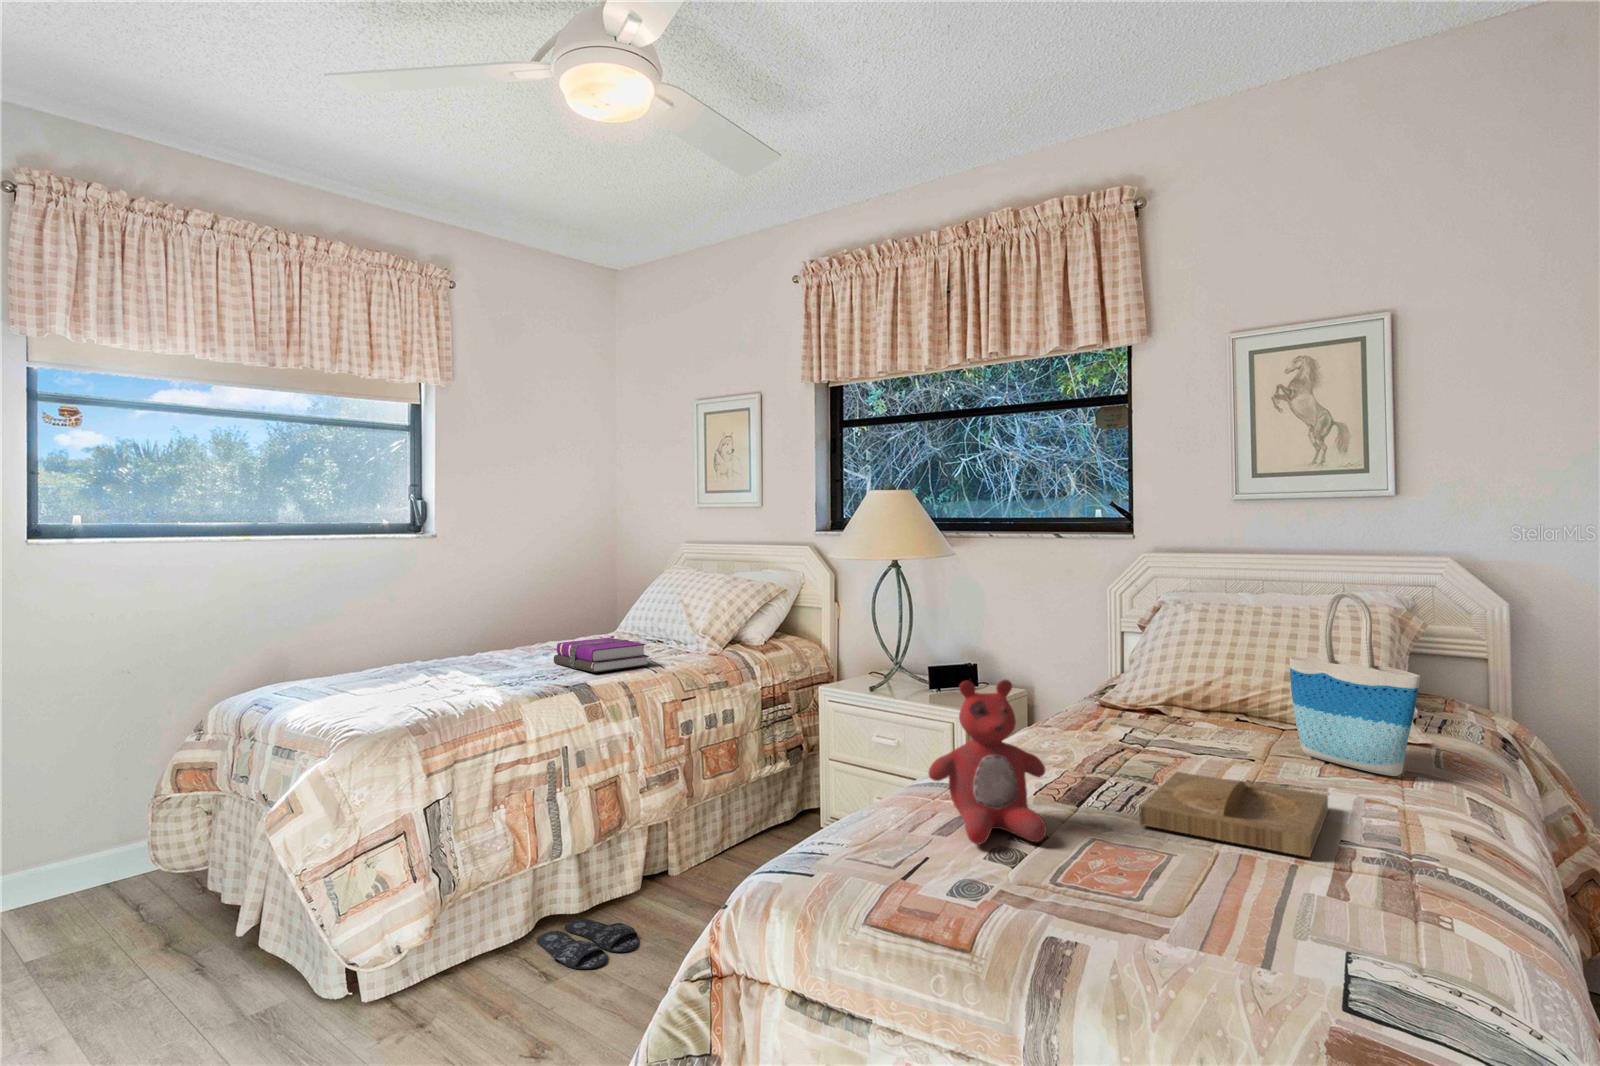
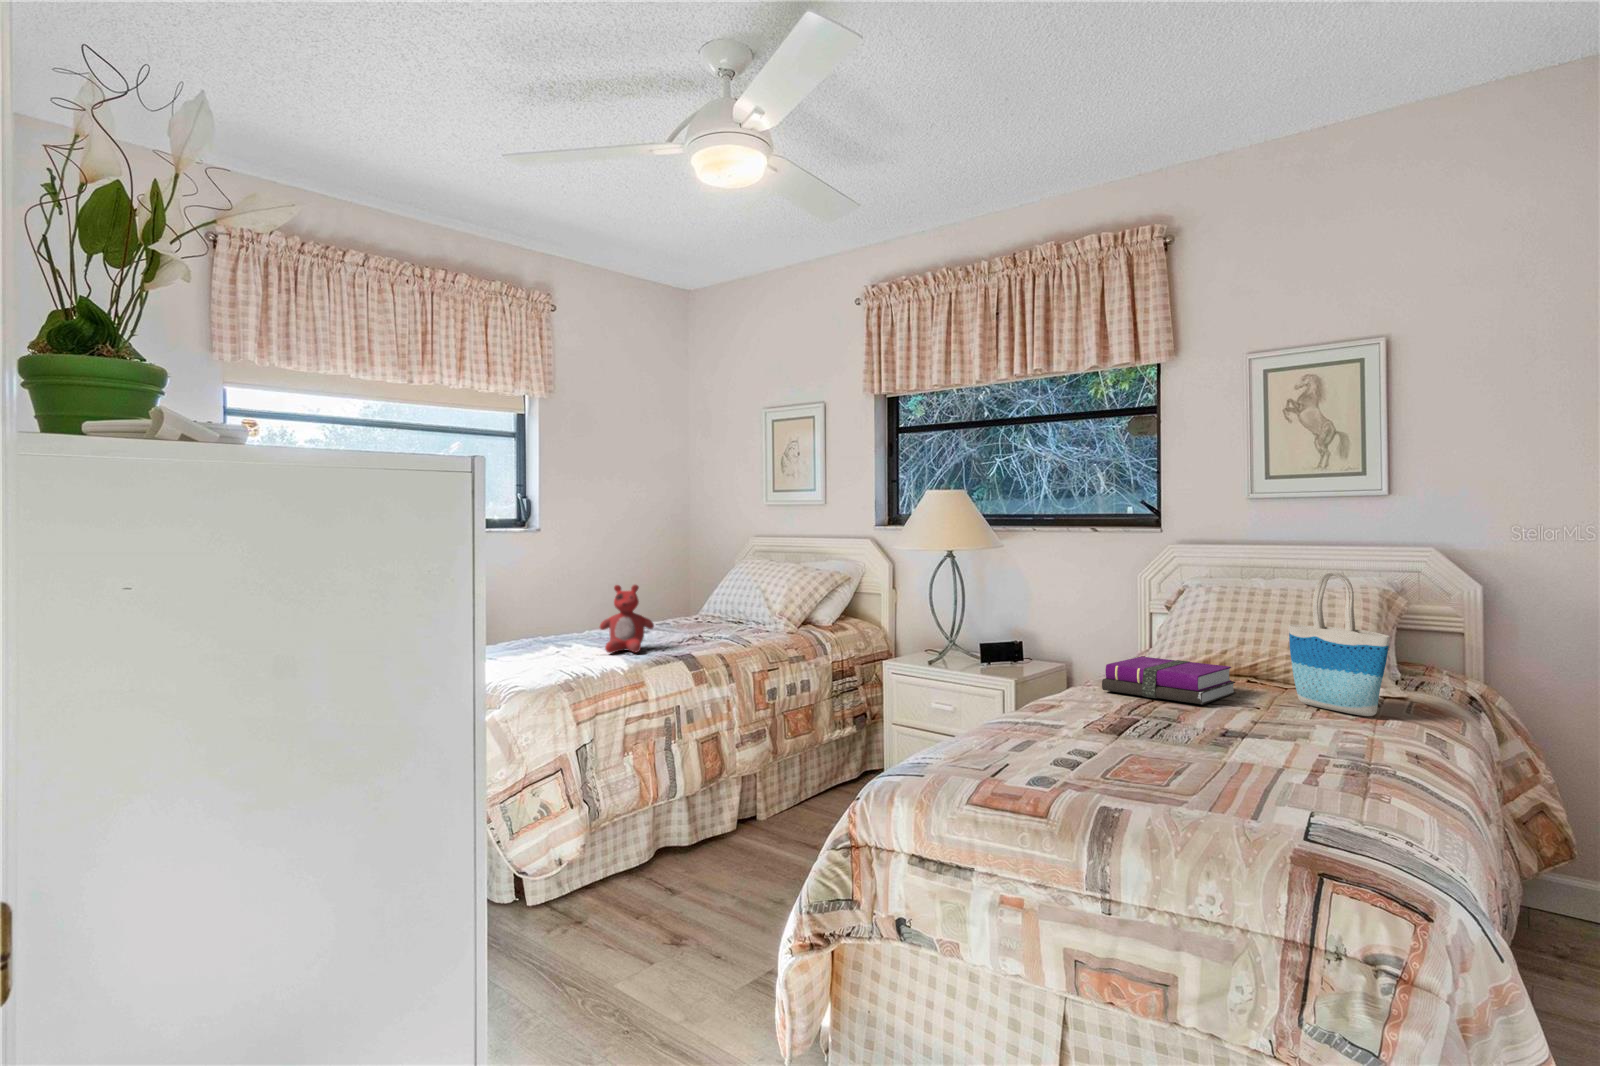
notebook: present [554,638,649,672] -> present [1102,657,1236,704]
stuffed bear: present [929,680,1046,844] -> present [600,585,654,653]
tray: present [1139,772,1328,857] -> none [1167,712,1314,764]
slippers: present [537,919,639,969] -> none [656,851,742,886]

